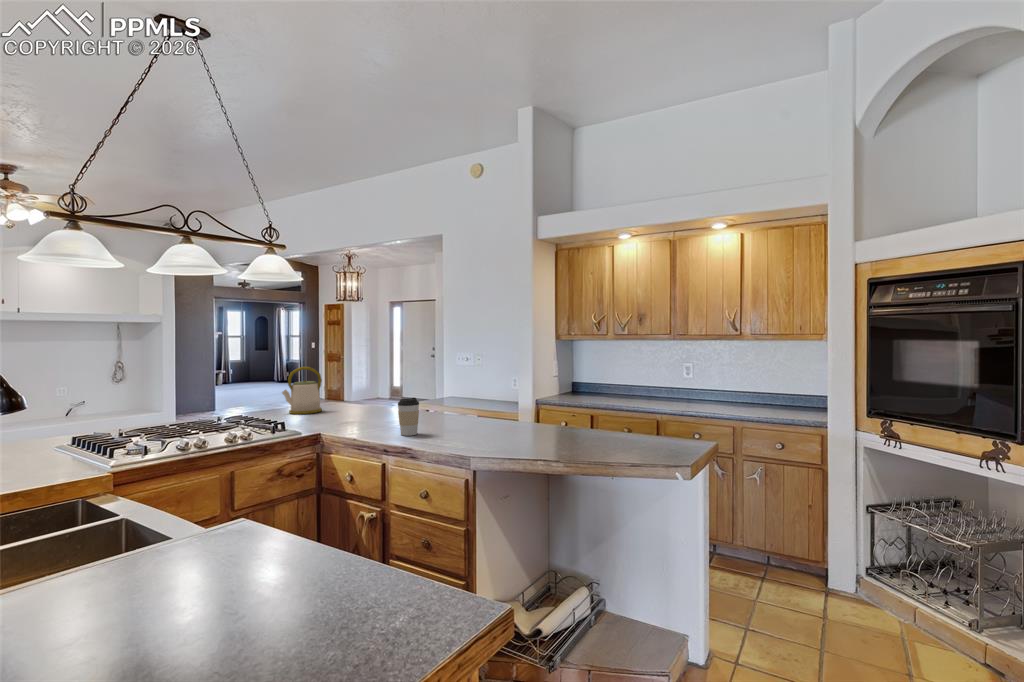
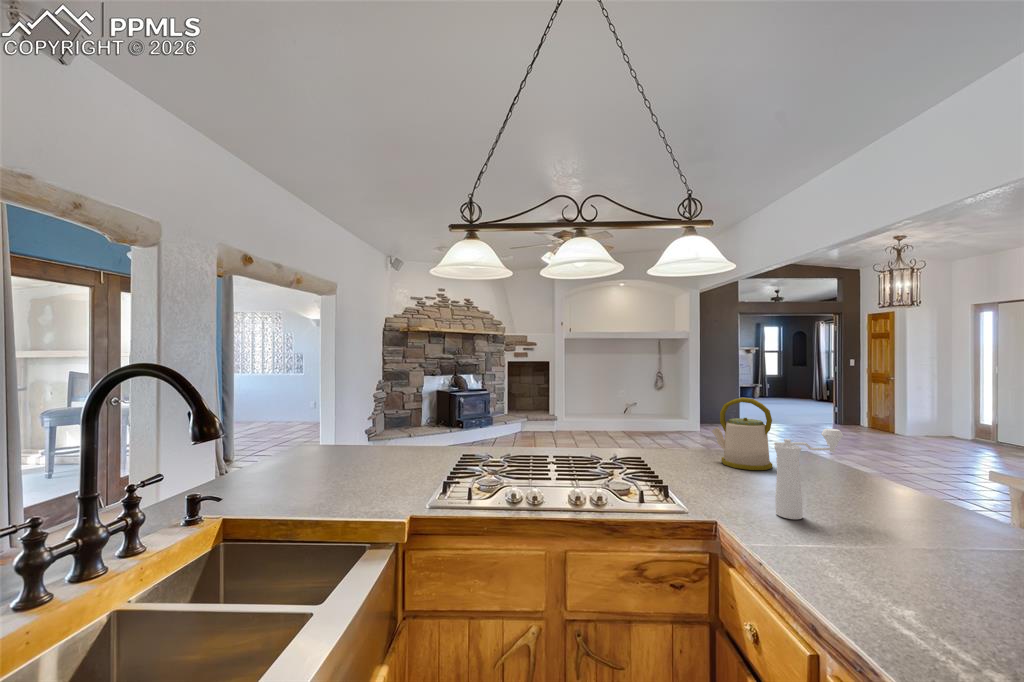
pepper mill: none [342,375,372,424] -> present [774,429,843,519]
coffee cup: present [398,398,419,436] -> none [869,518,946,634]

